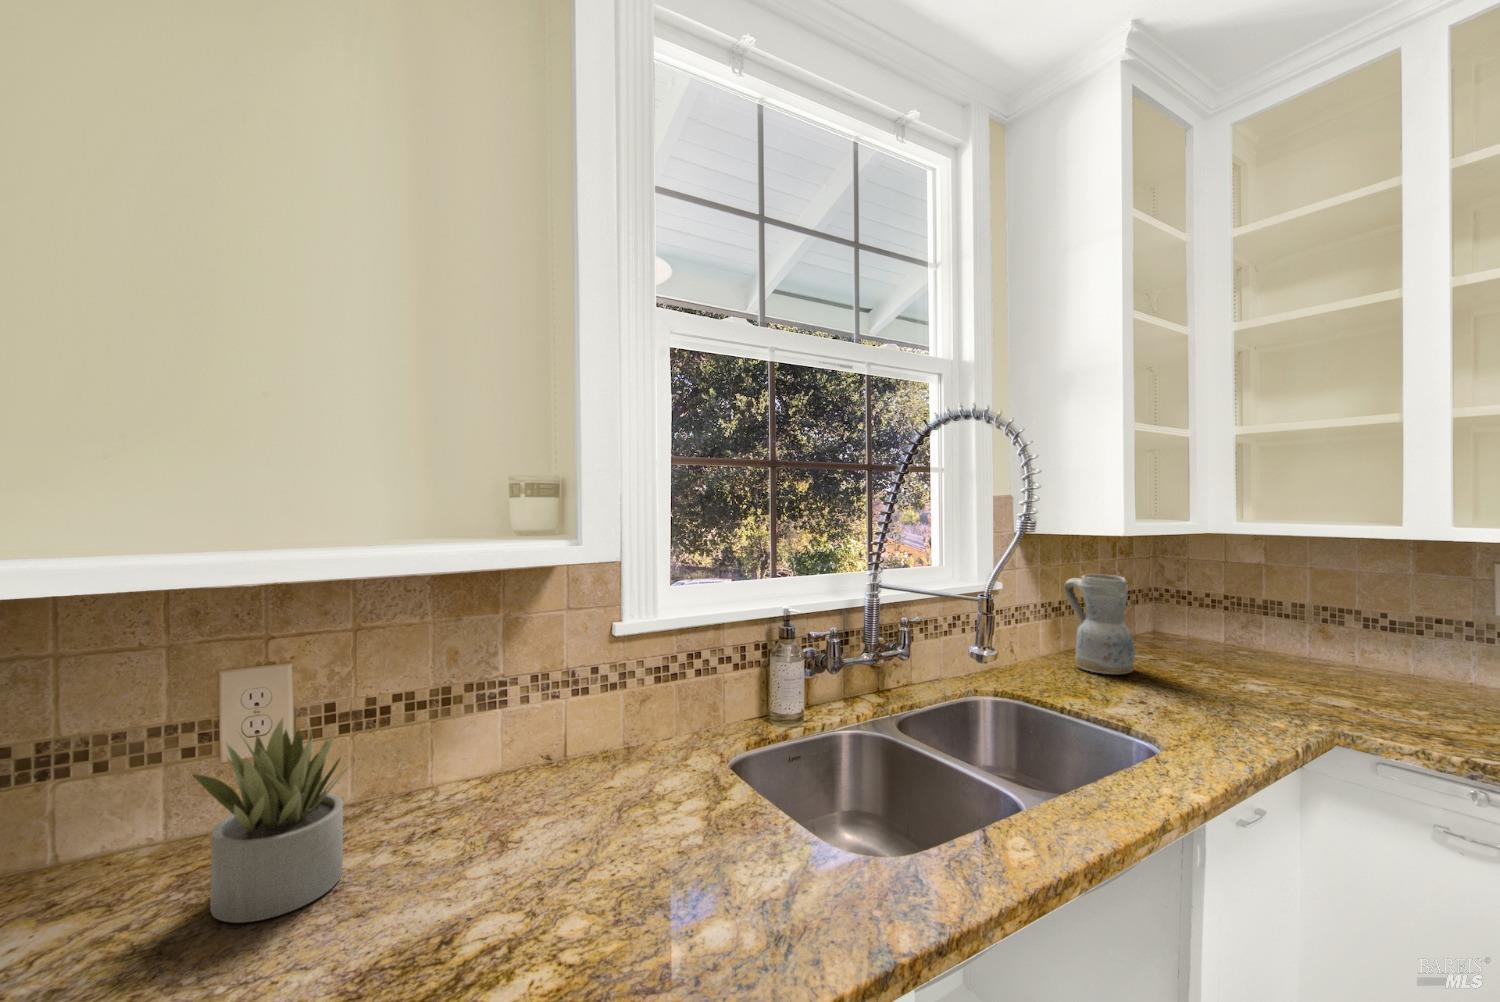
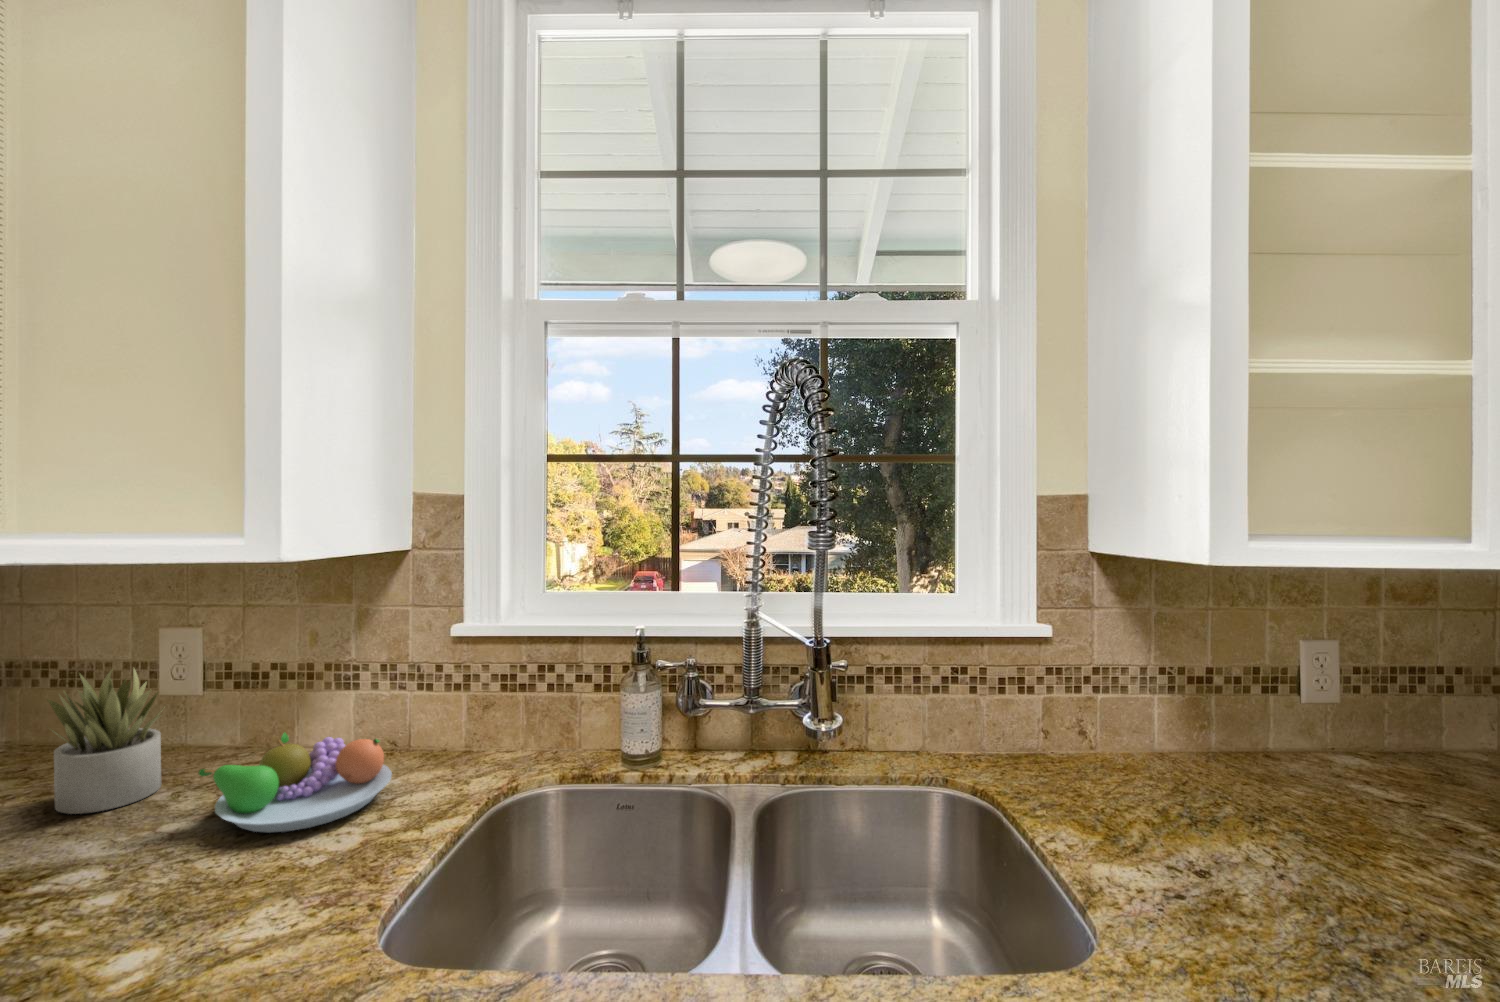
ceramic pitcher: present [1064,574,1135,674] -> none [1190,628,1300,813]
fruit bowl: none [471,743,648,856] -> present [198,733,392,832]

